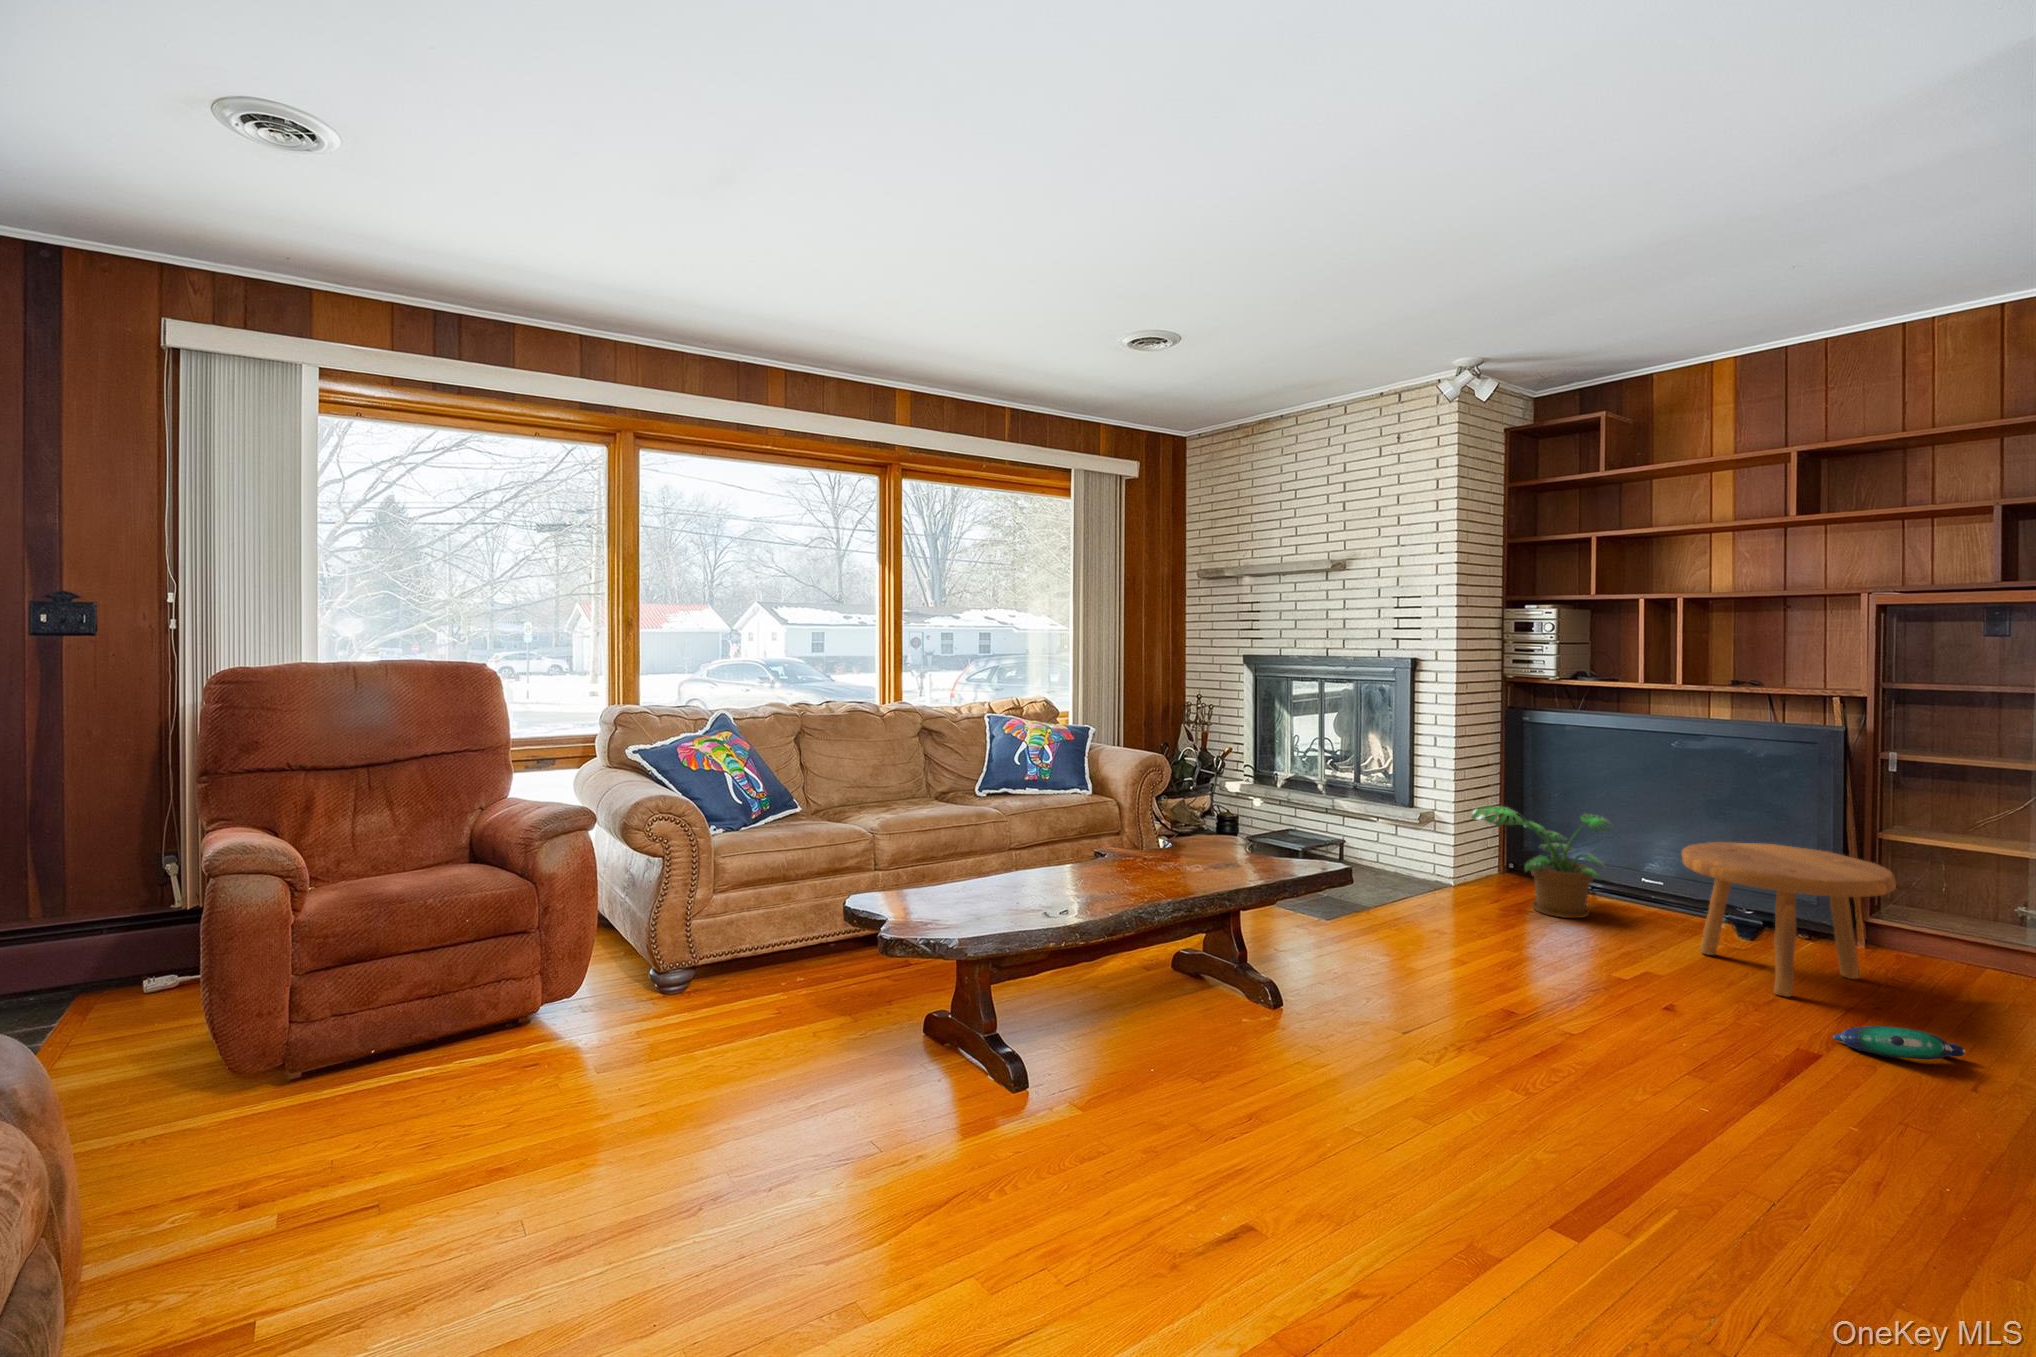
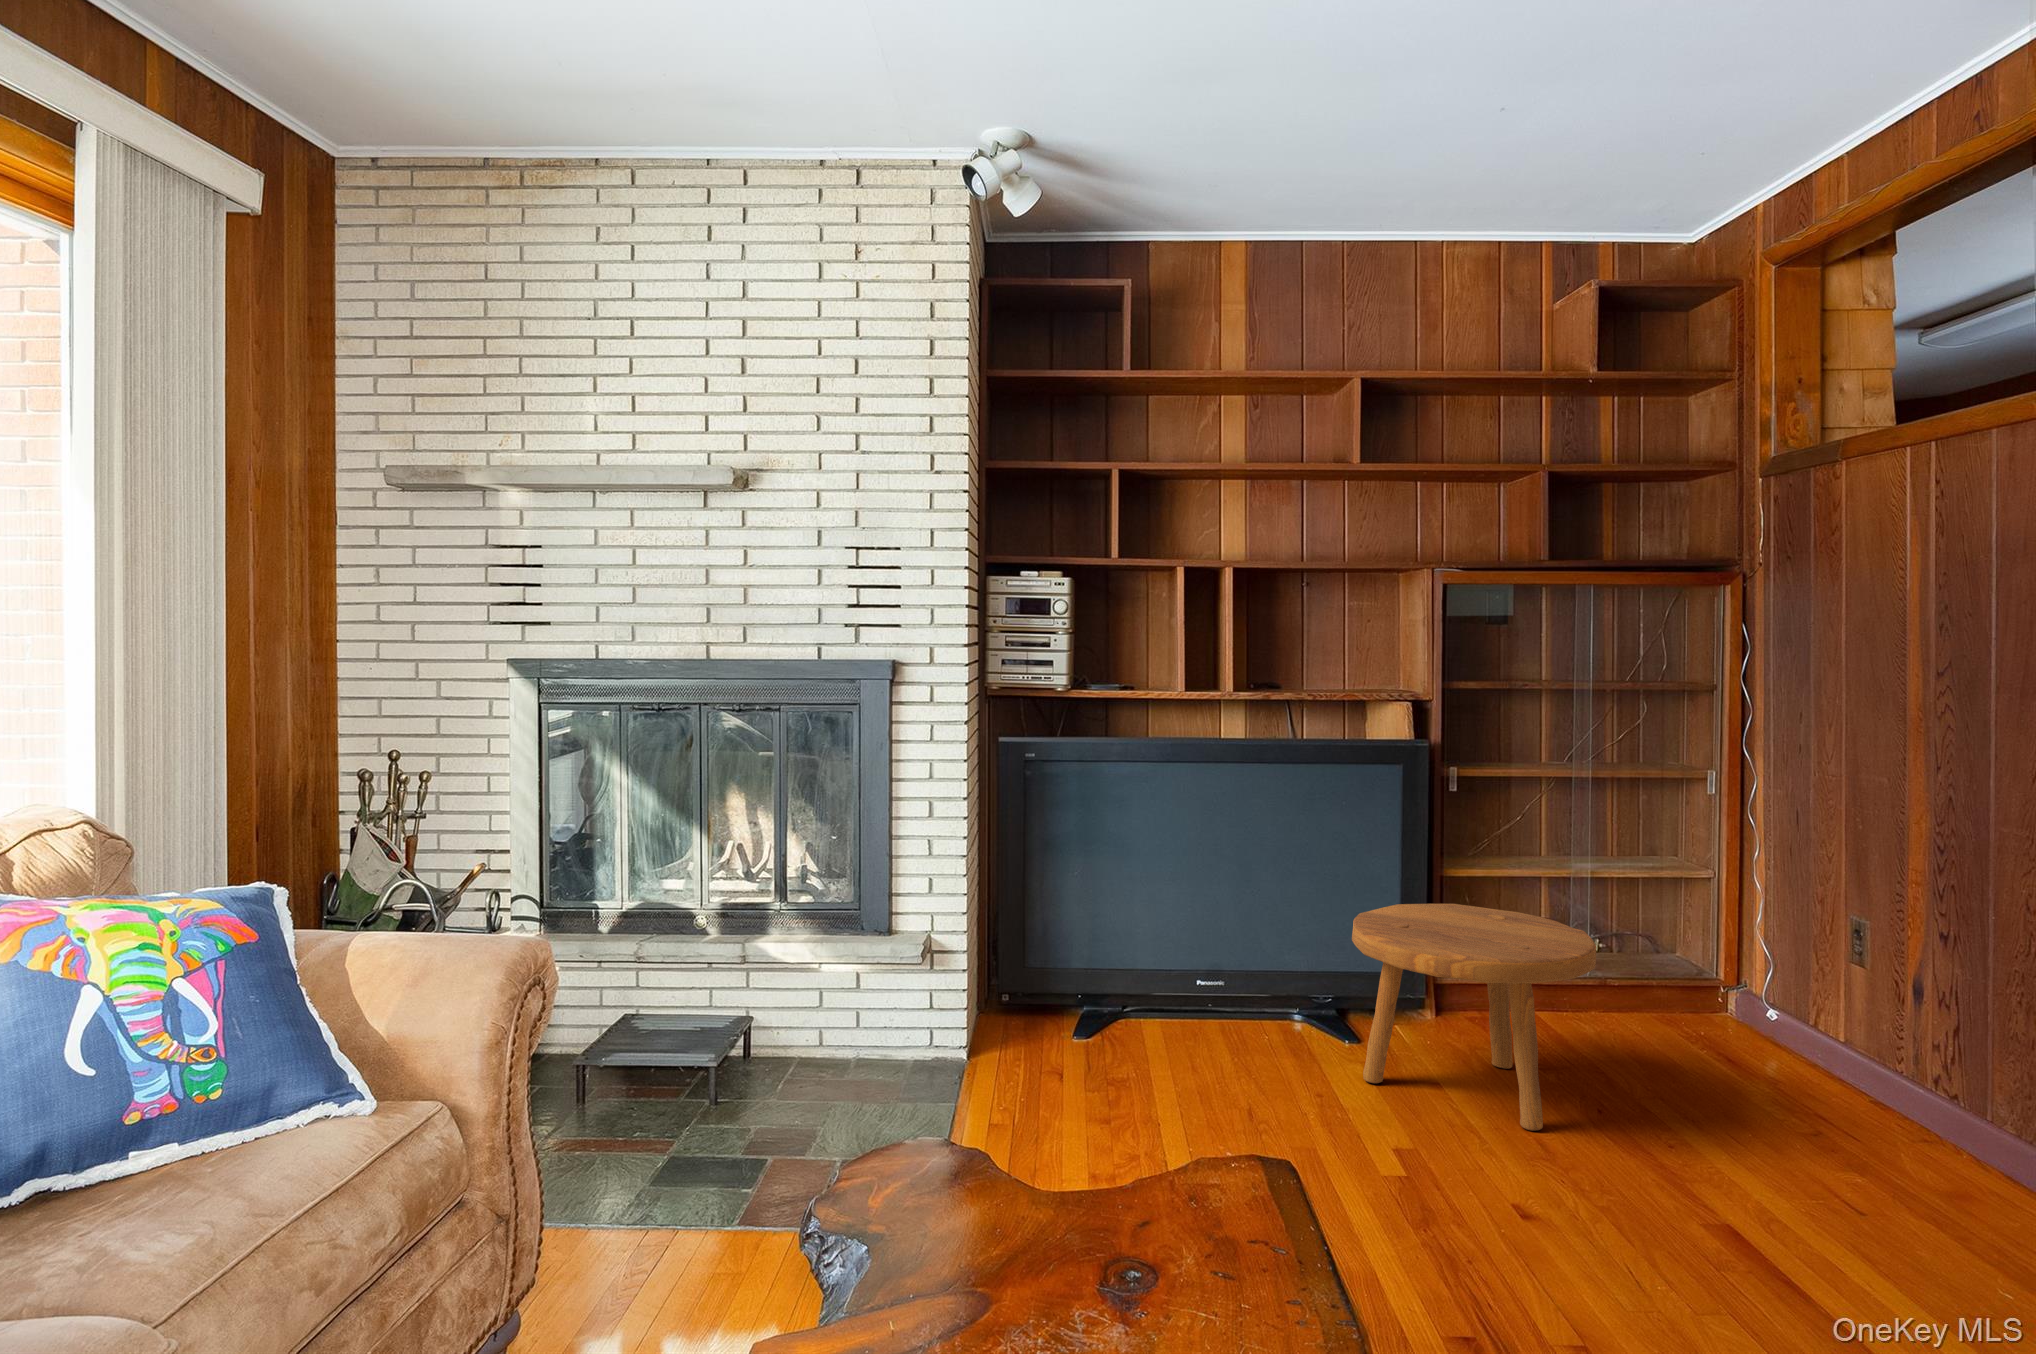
potted plant: present [1472,805,1611,918] -> none [1033,894,1205,1074]
plush toy: present [1833,1026,1965,1060] -> none [1693,1148,1802,1202]

